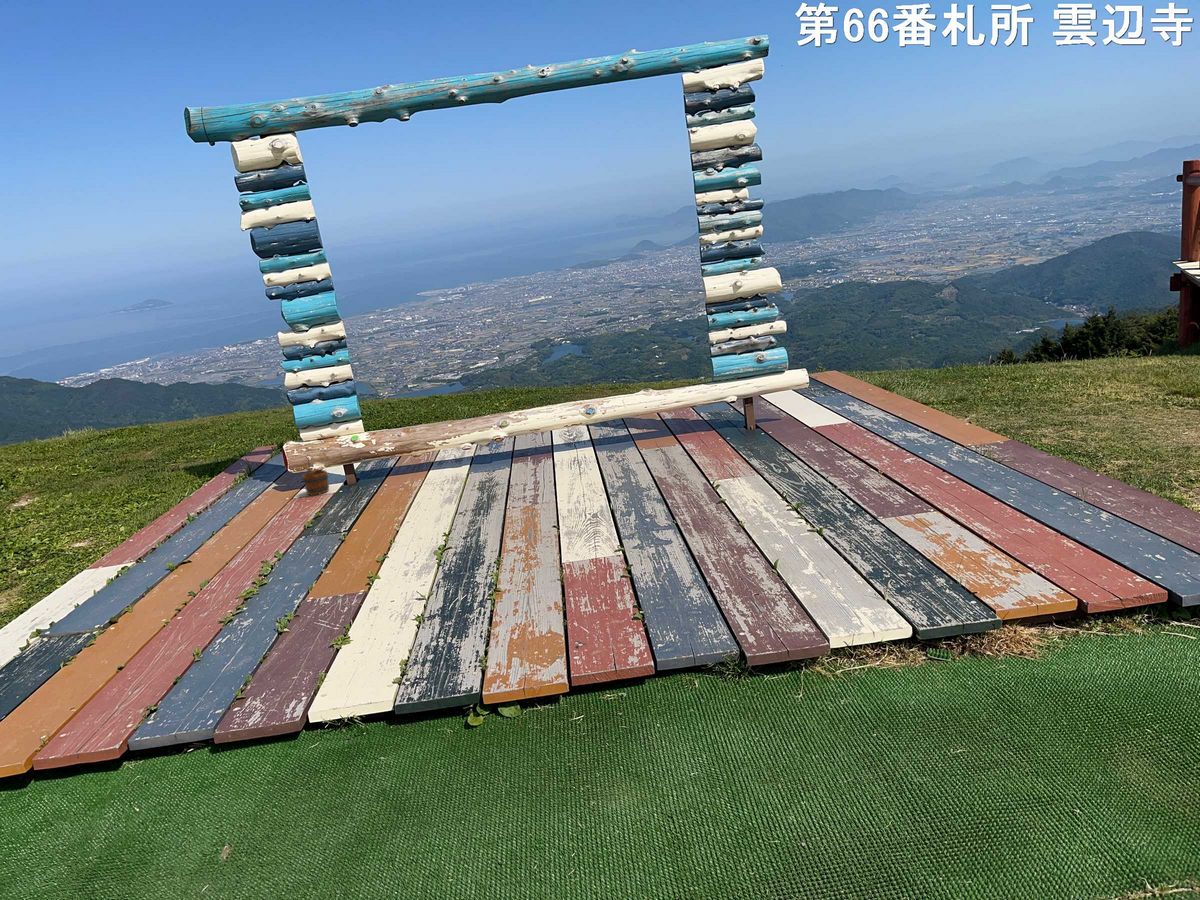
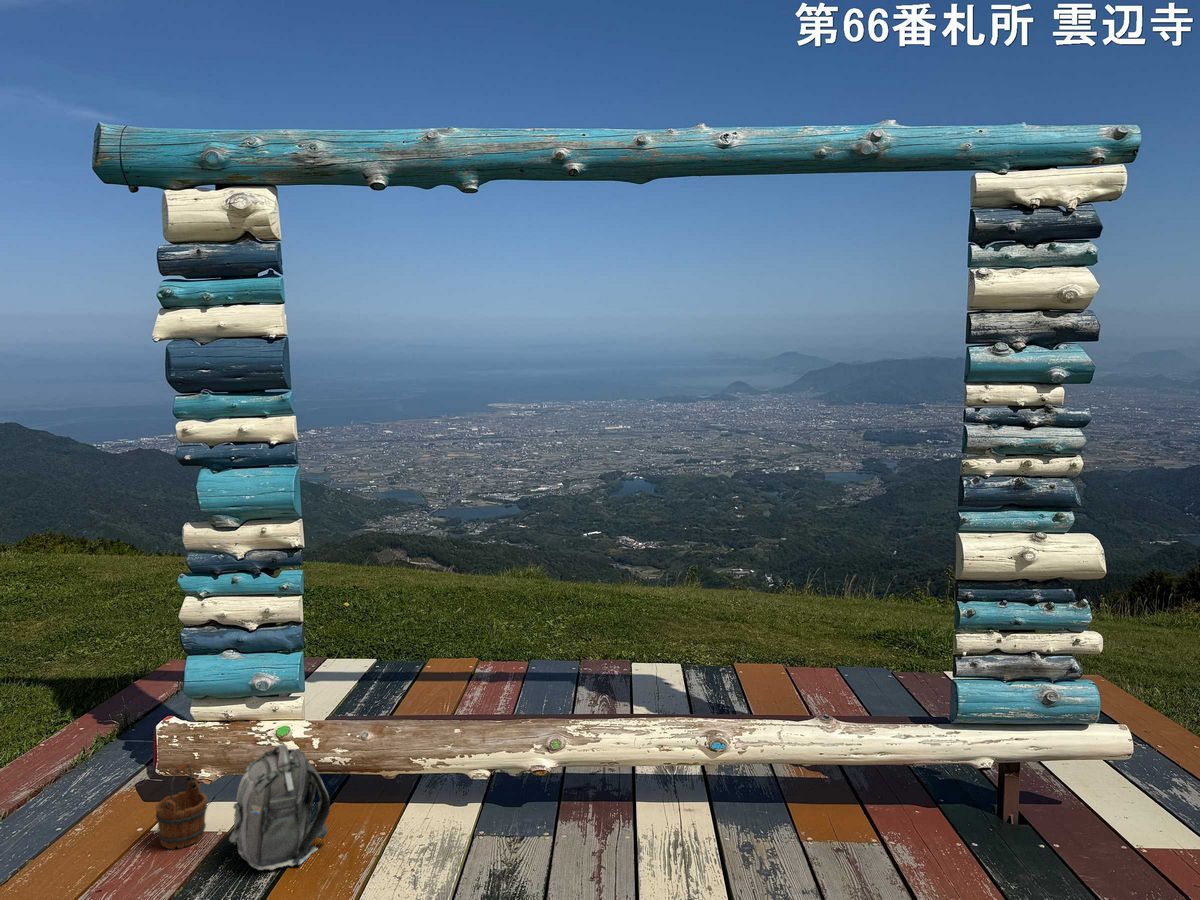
backpack: none [344,433,395,492] -> present [229,744,330,870]

